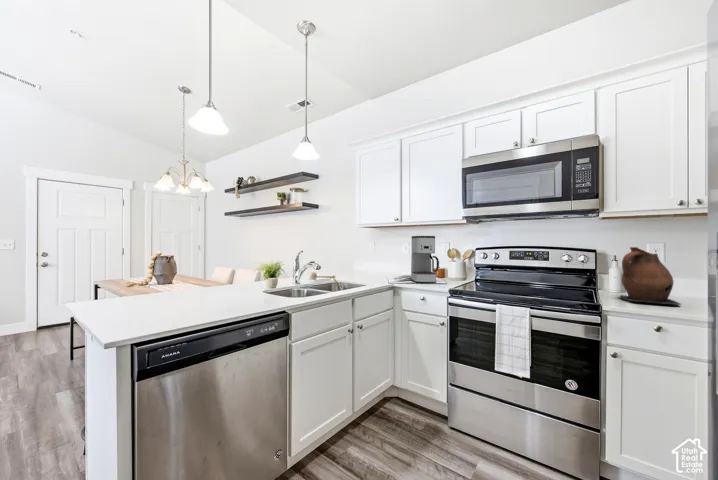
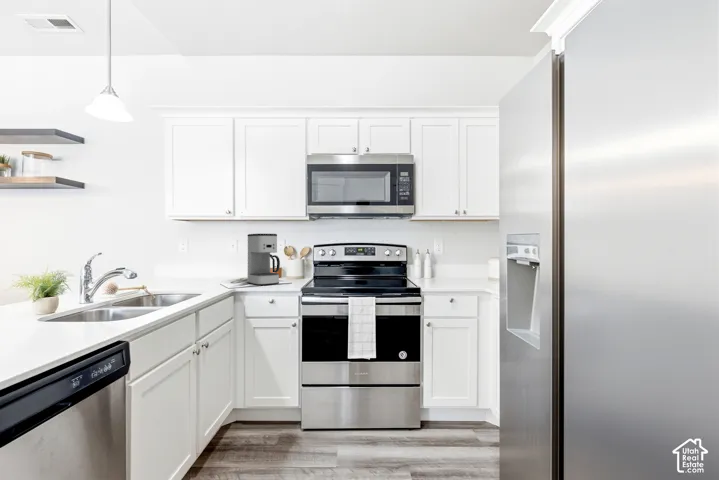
ceramic pitcher: present [620,247,680,305] -> none [425,242,462,282]

